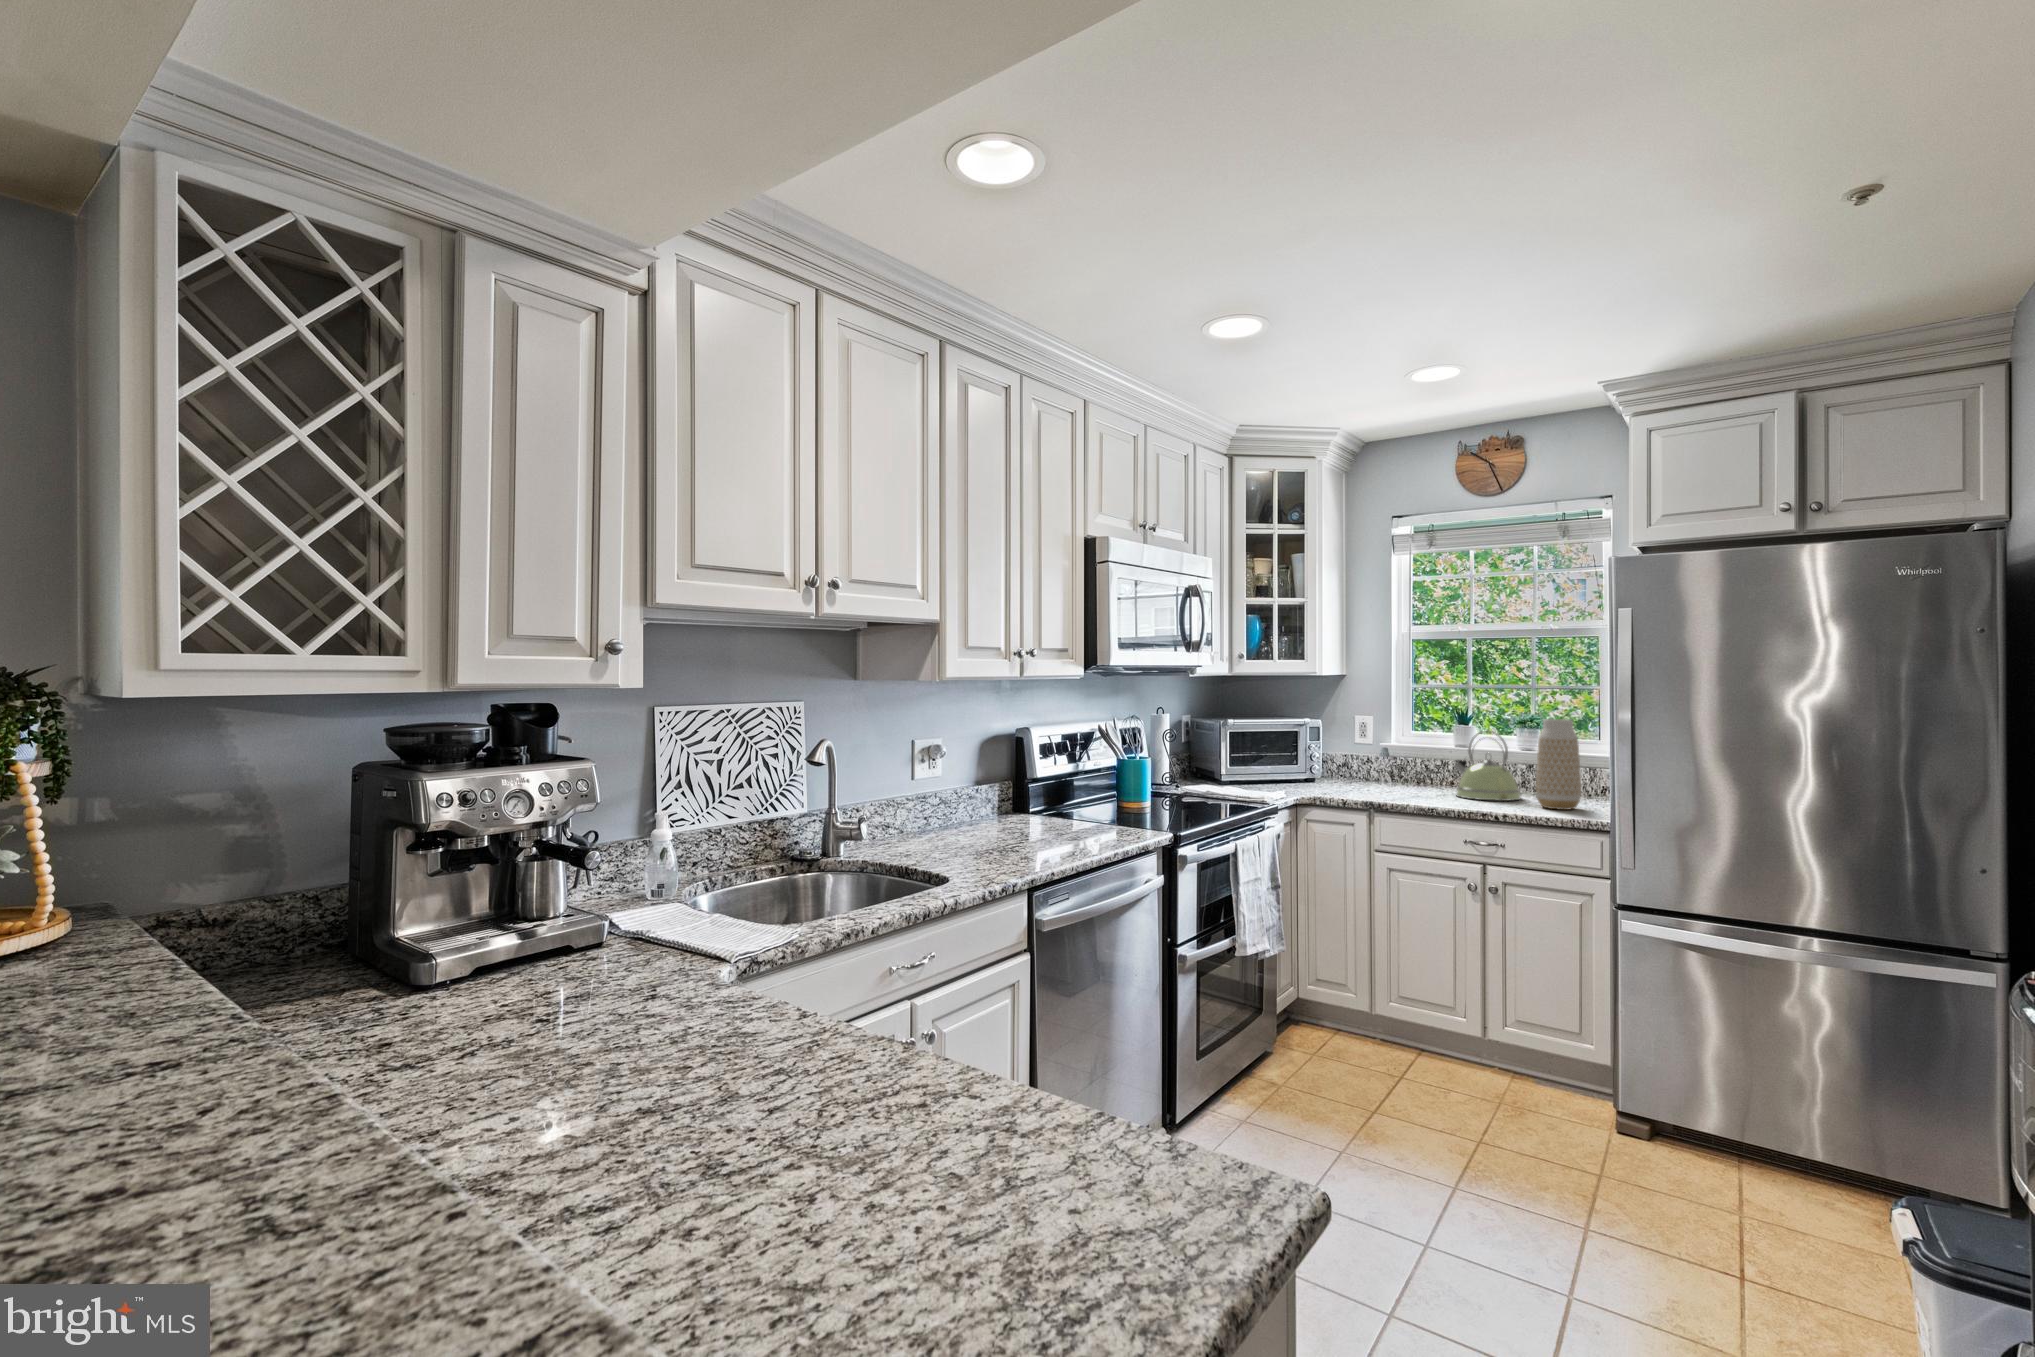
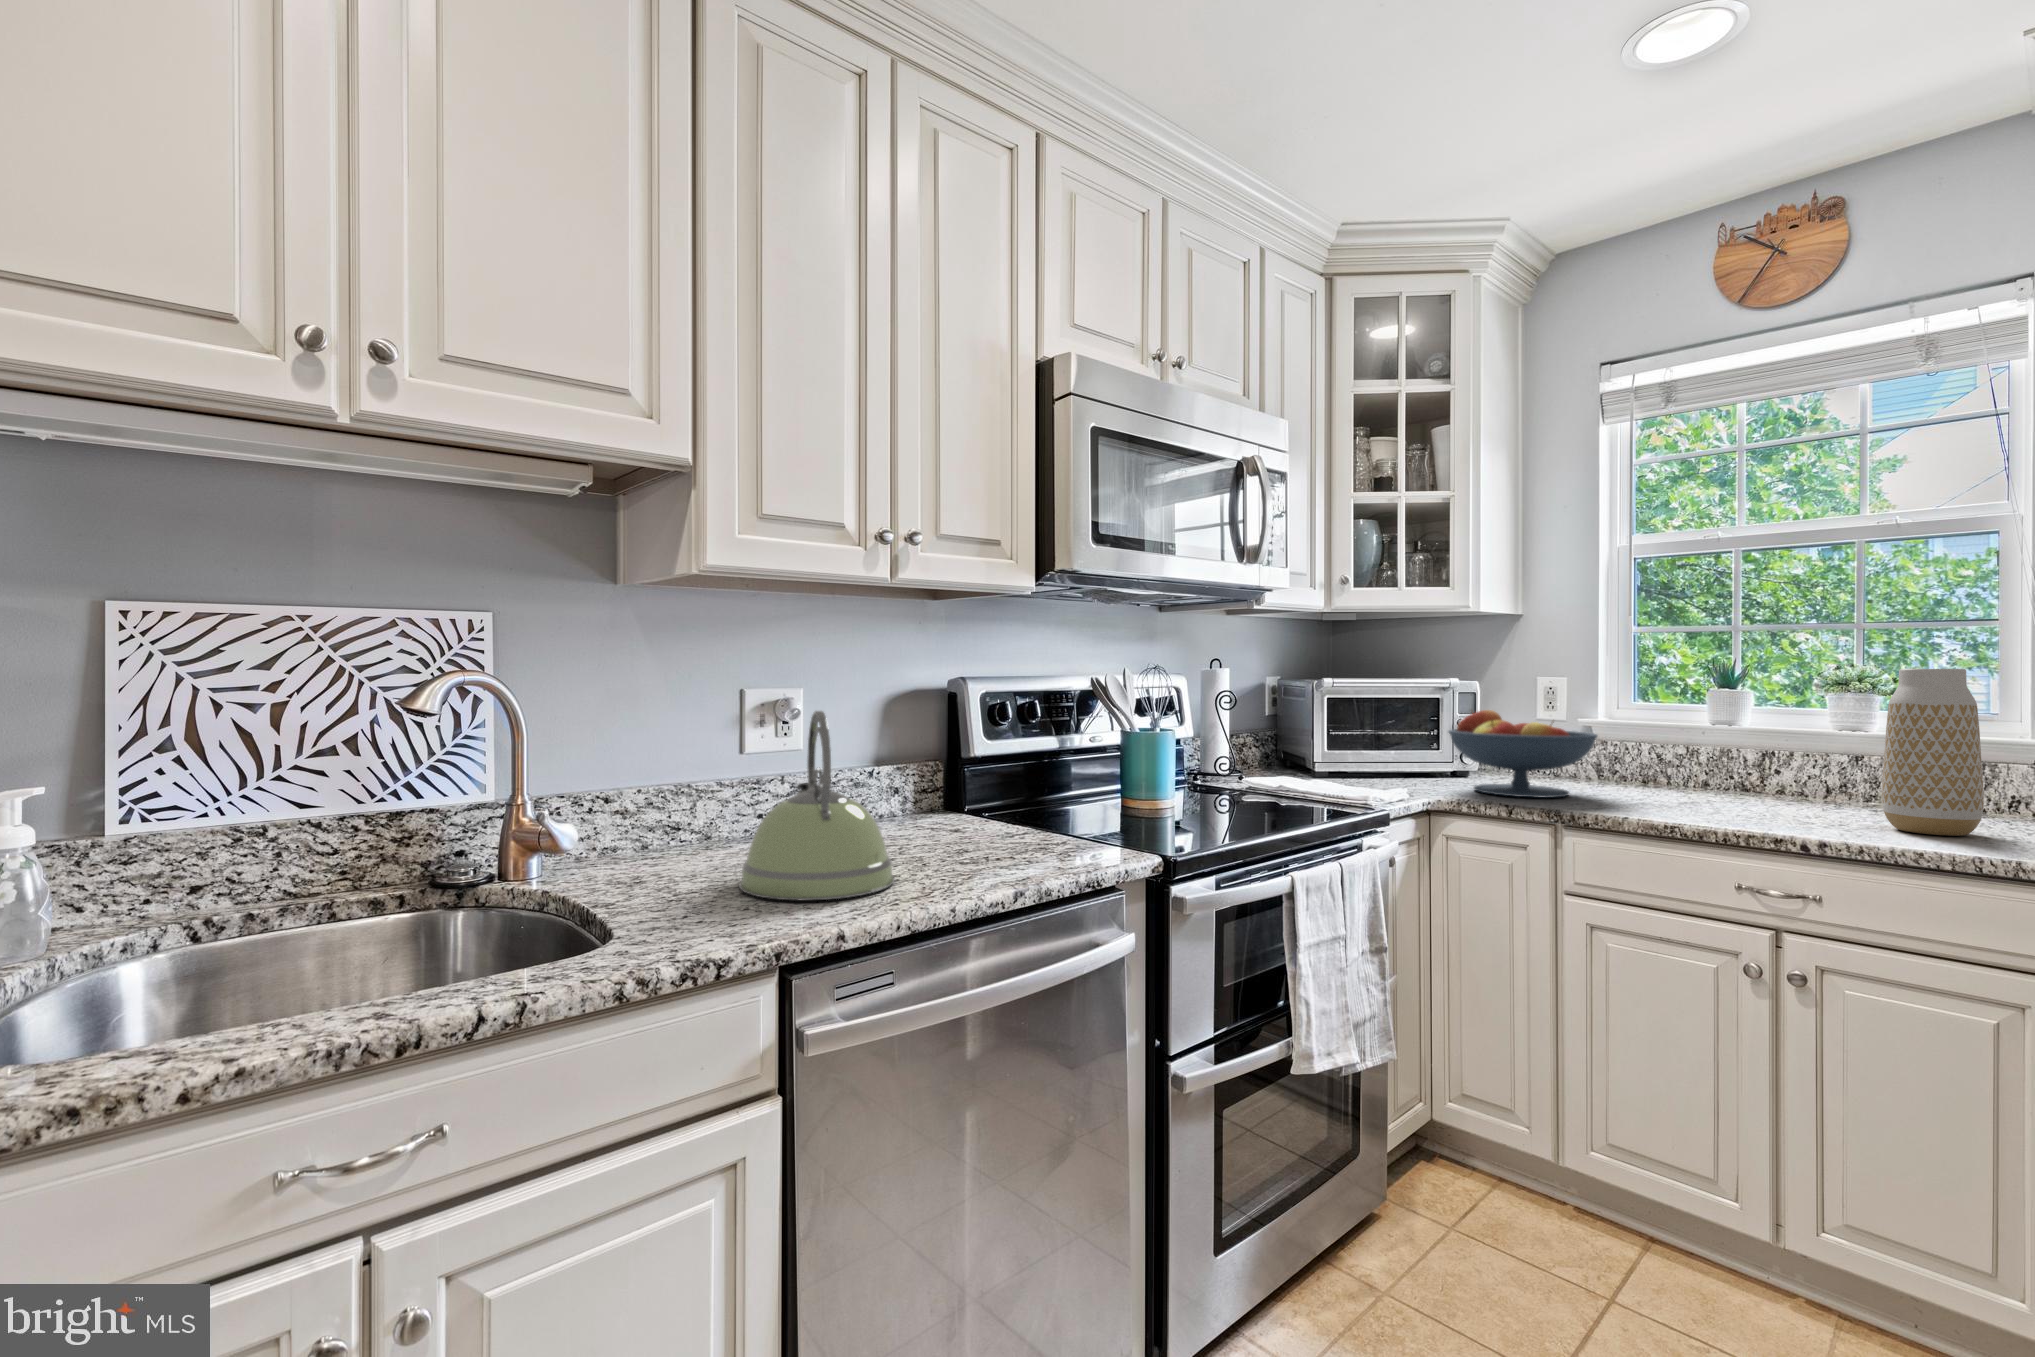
kettle: present [1455,732,1520,801] -> present [739,711,895,900]
fruit bowl: none [1305,739,1392,795] -> present [1449,710,1597,798]

